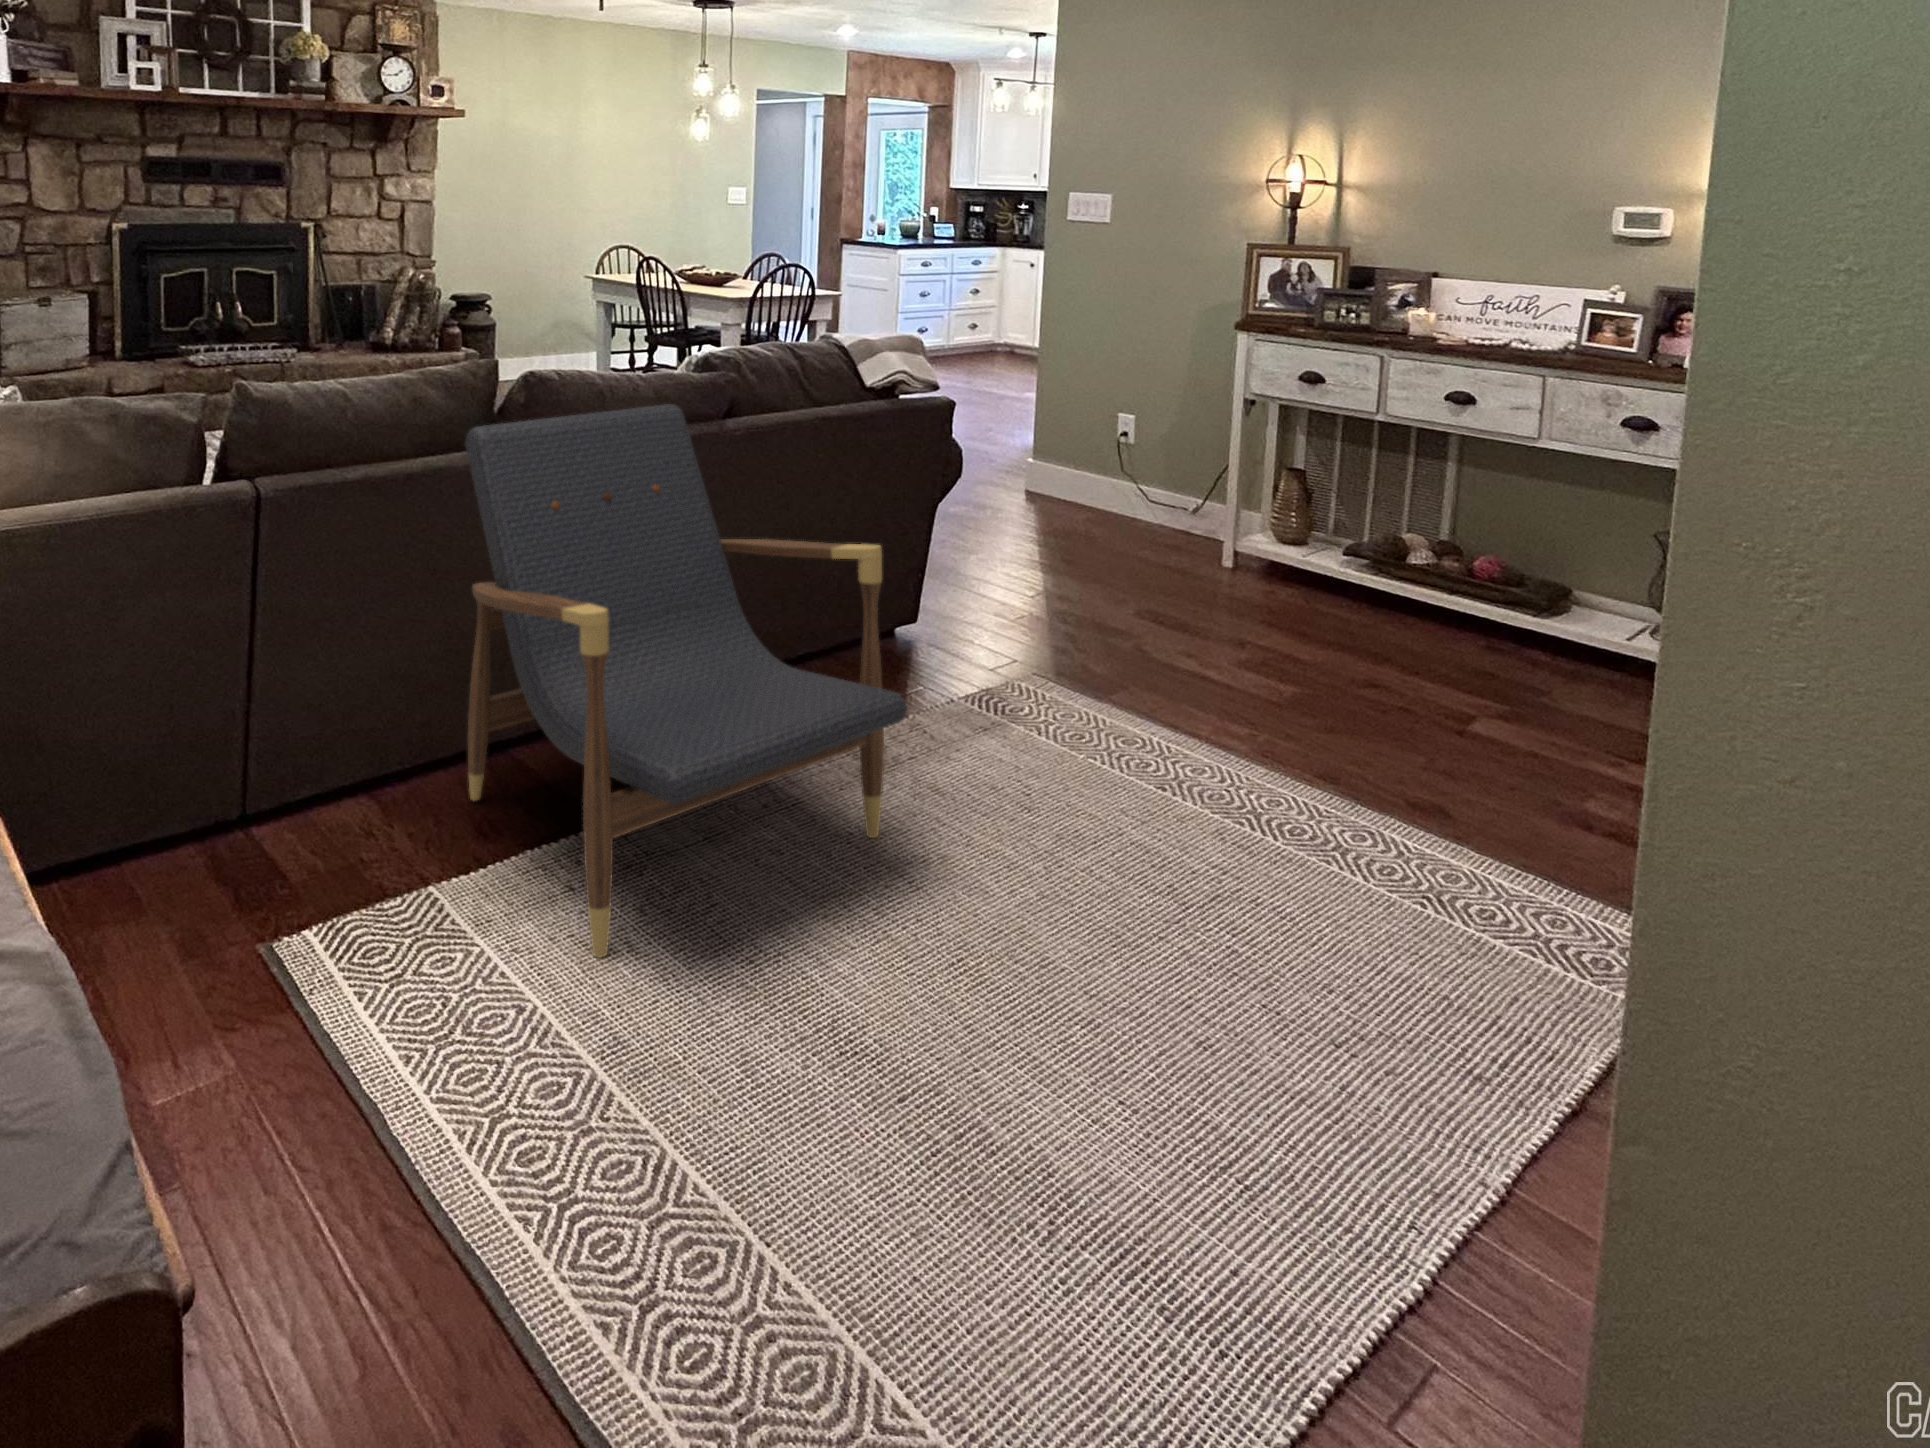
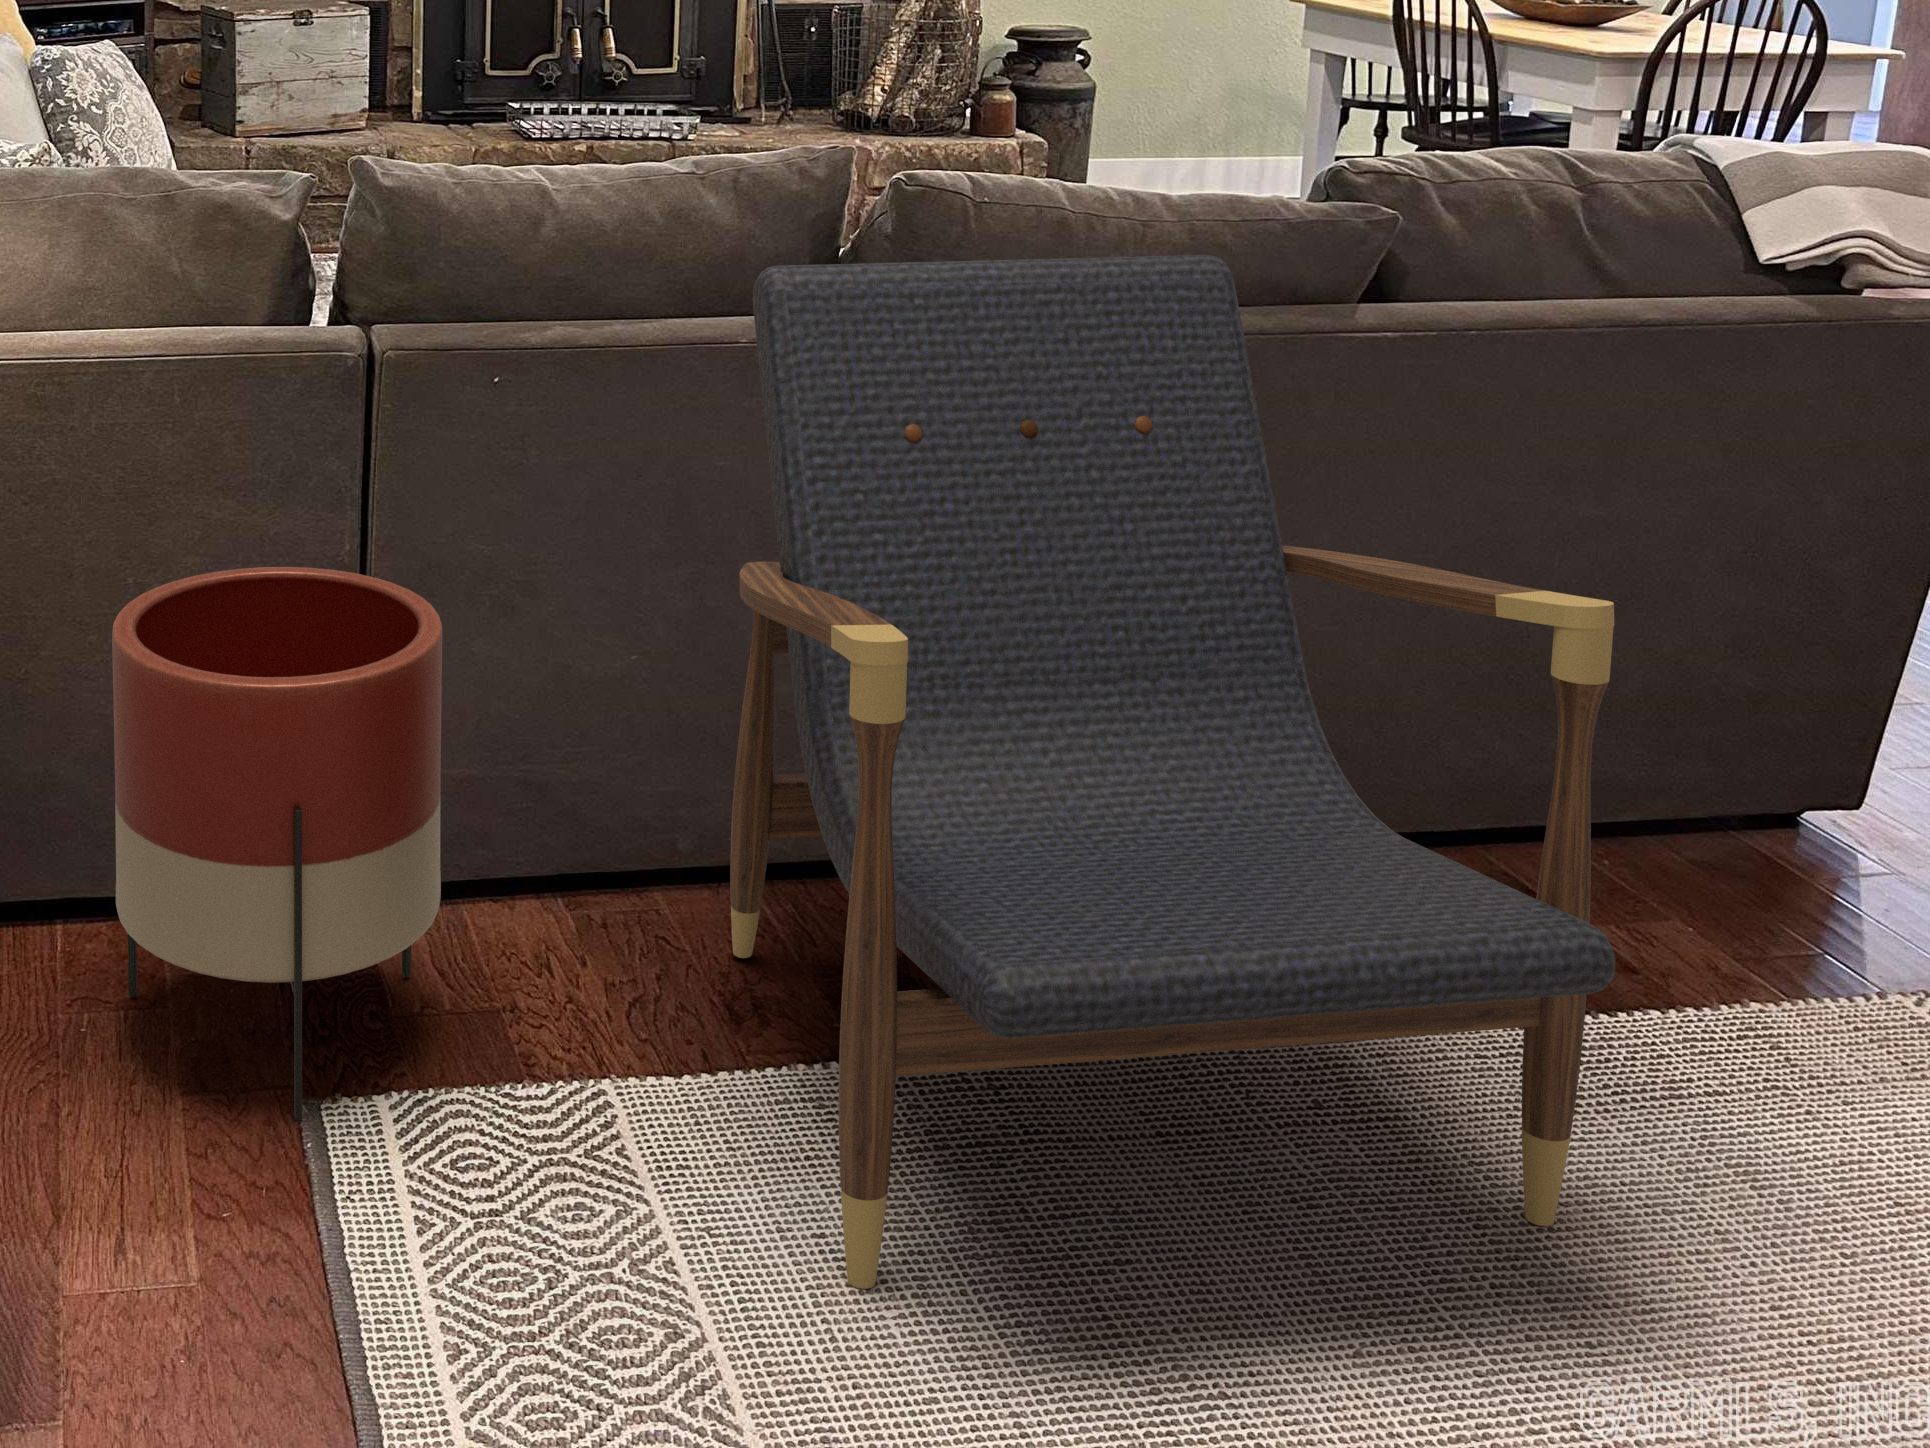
planter: none [119,623,326,957] -> present [112,567,442,1121]

